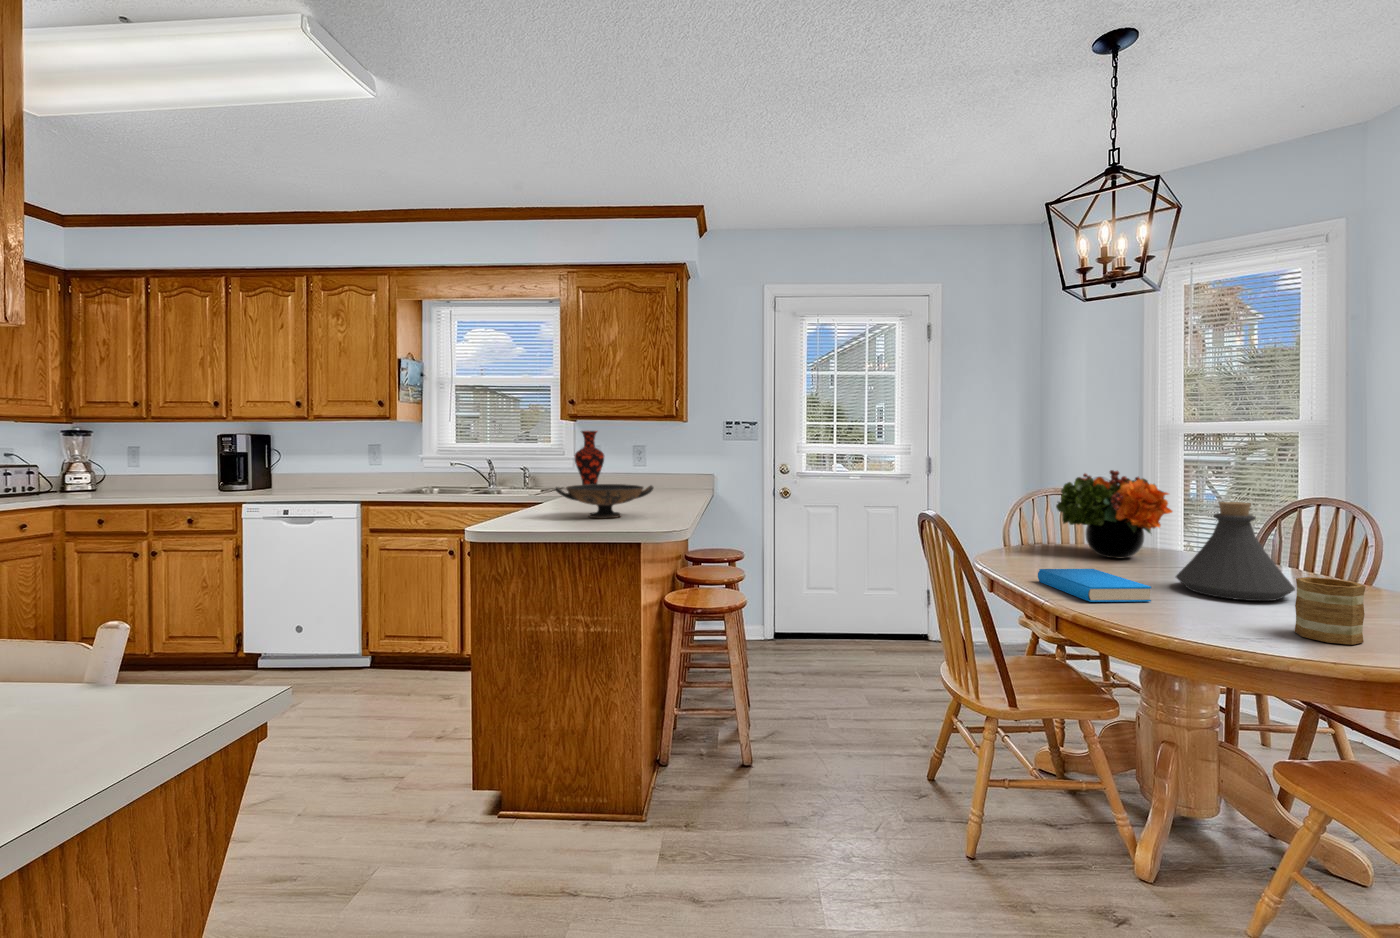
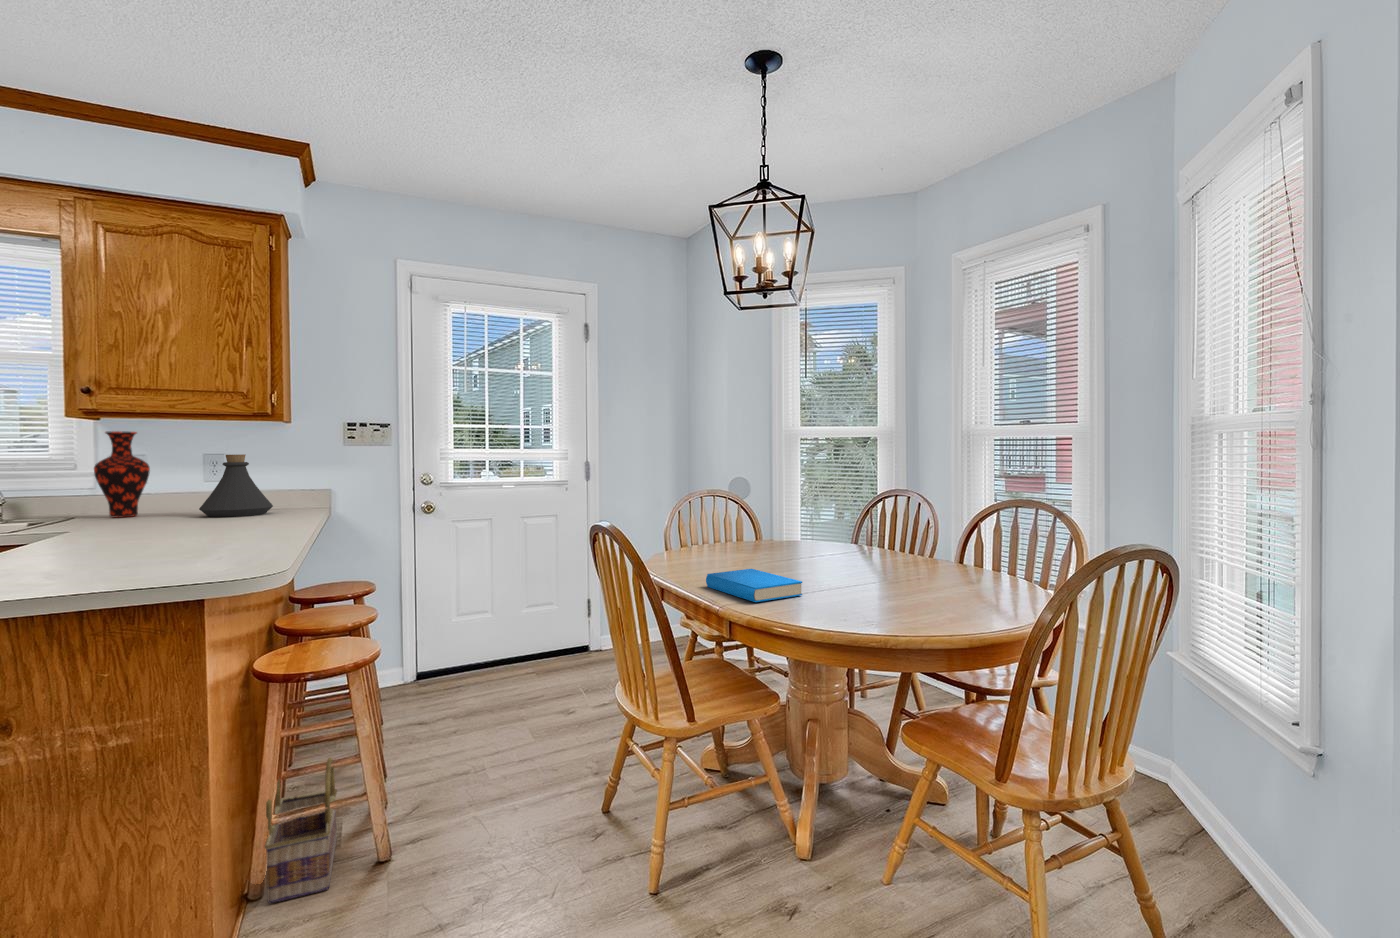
flower arrangement: present [1056,470,1172,558] -> none [712,473,807,556]
decorative bowl: present [555,484,653,518] -> none [49,507,236,560]
bottle: present [1176,502,1295,601] -> present [199,454,273,517]
mug: present [1294,577,1366,645] -> none [907,561,952,615]
basket: none [667,676,714,775] -> present [265,757,337,903]

